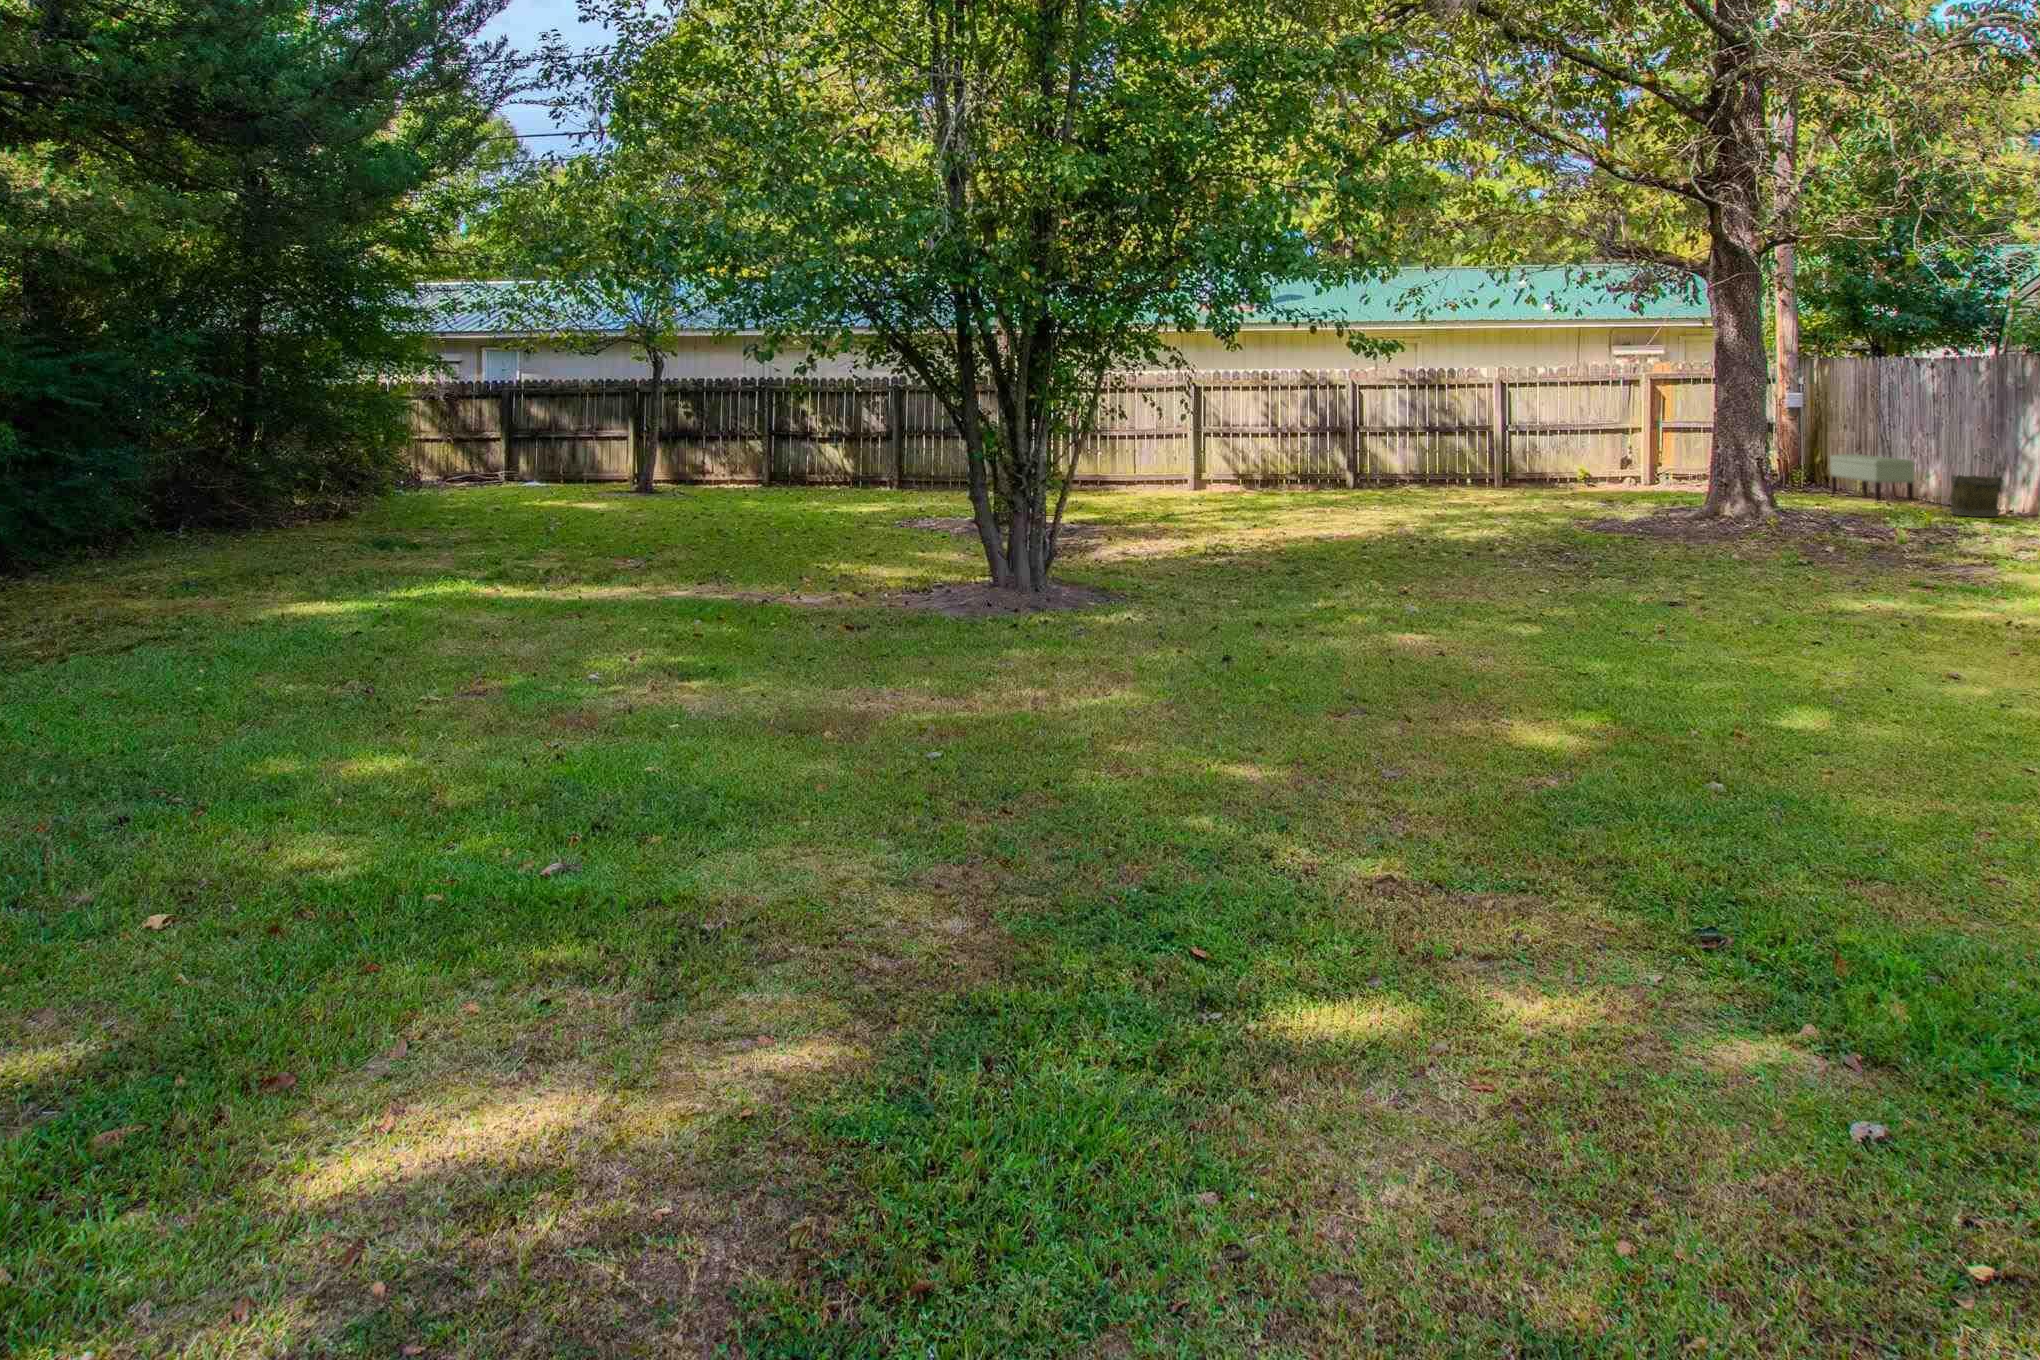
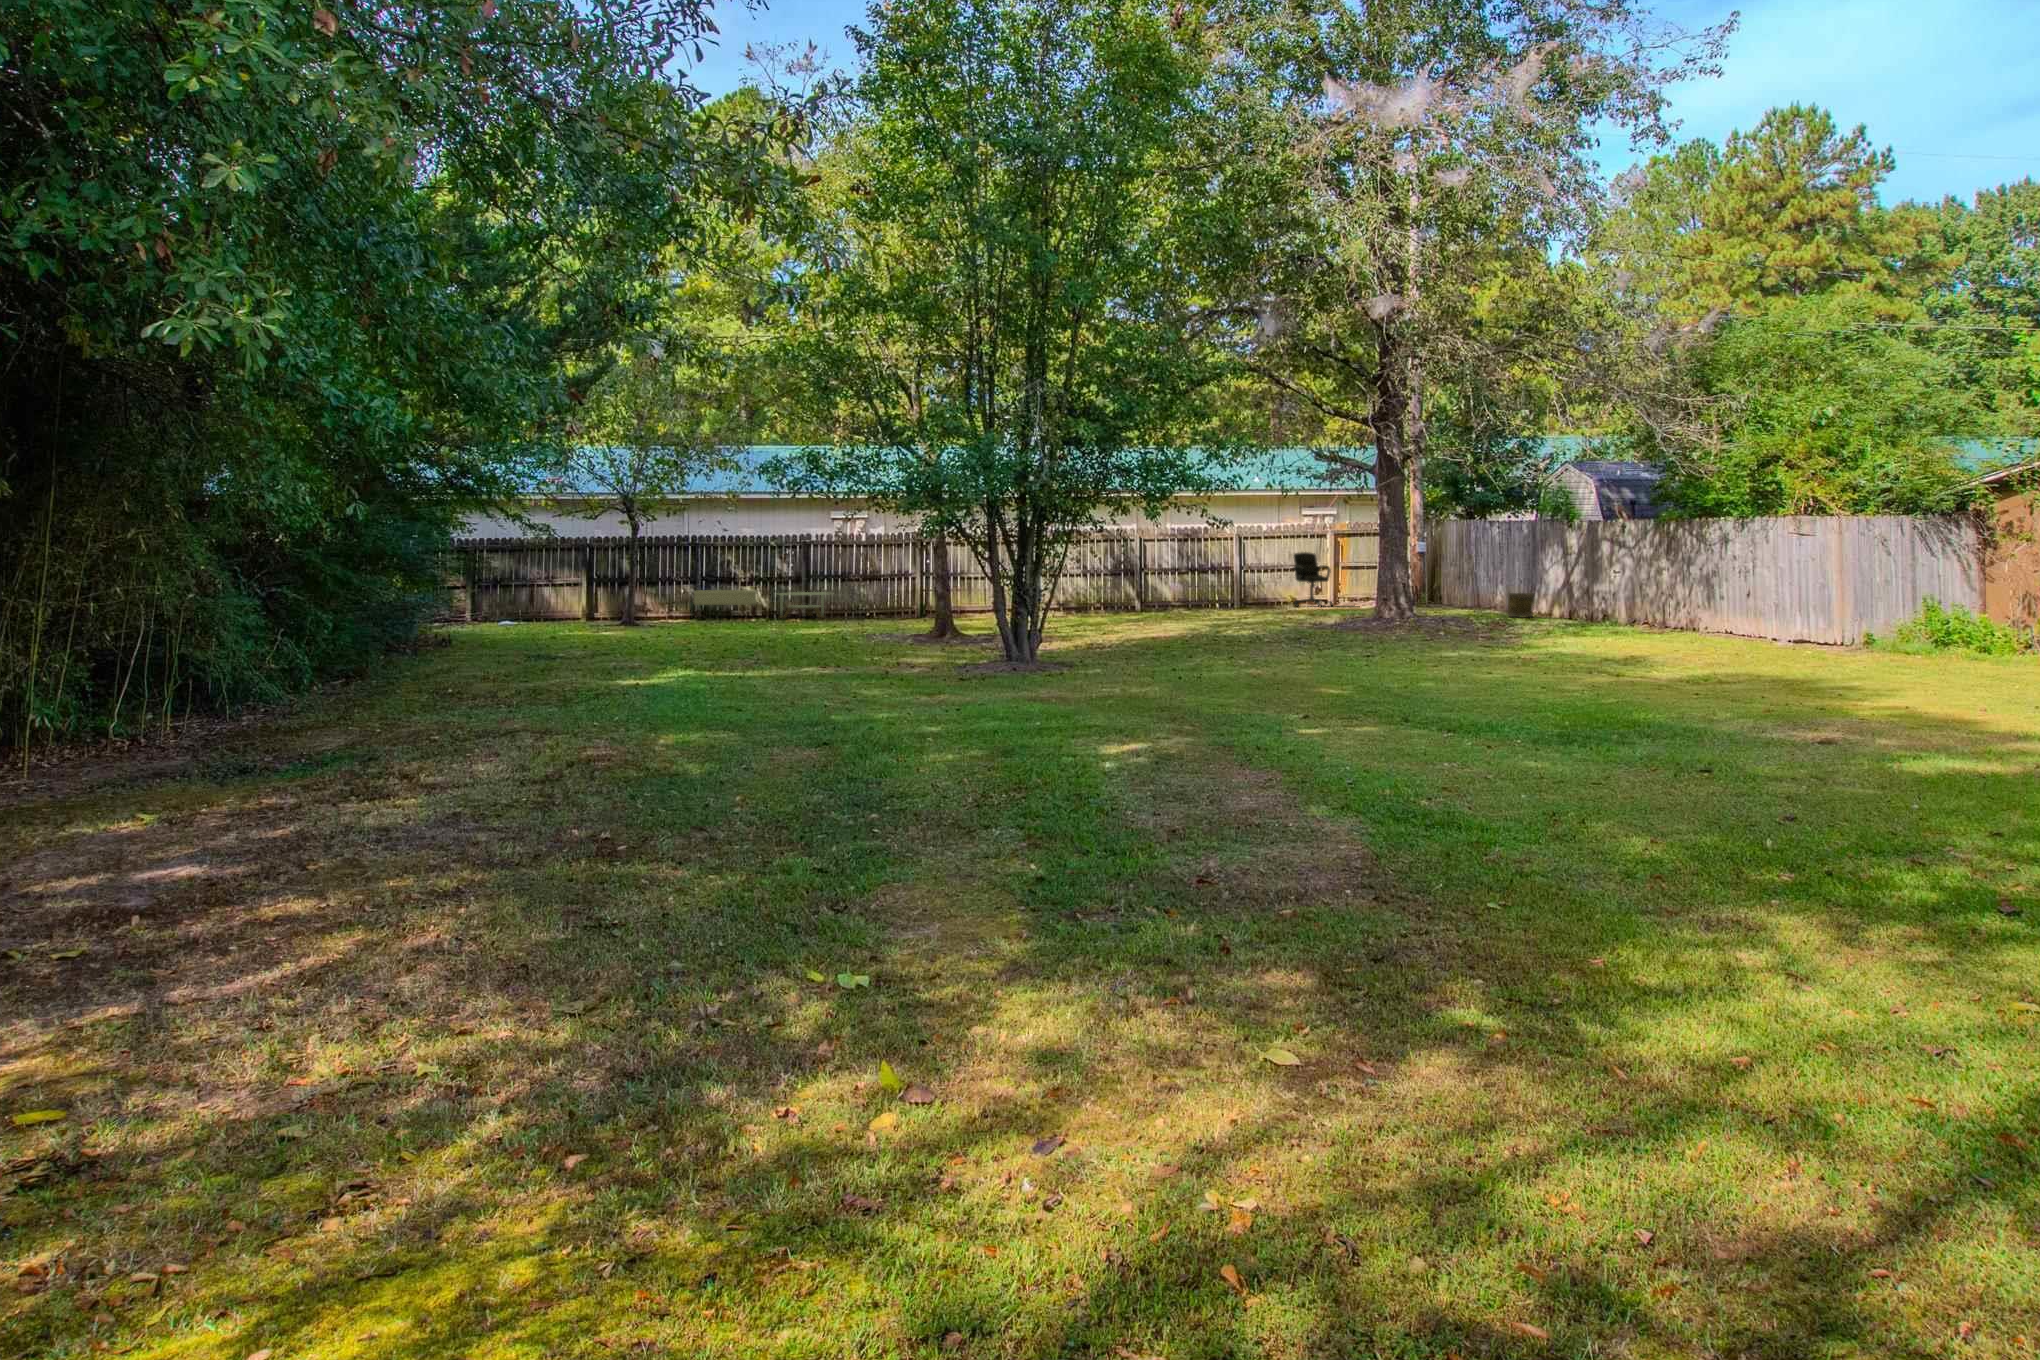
chair: none [1588,406,1650,487] -> present [1293,552,1333,607]
round table: none [850,454,927,489] -> present [779,592,827,618]
bench: present [1830,454,1914,502] -> present [694,590,757,616]

